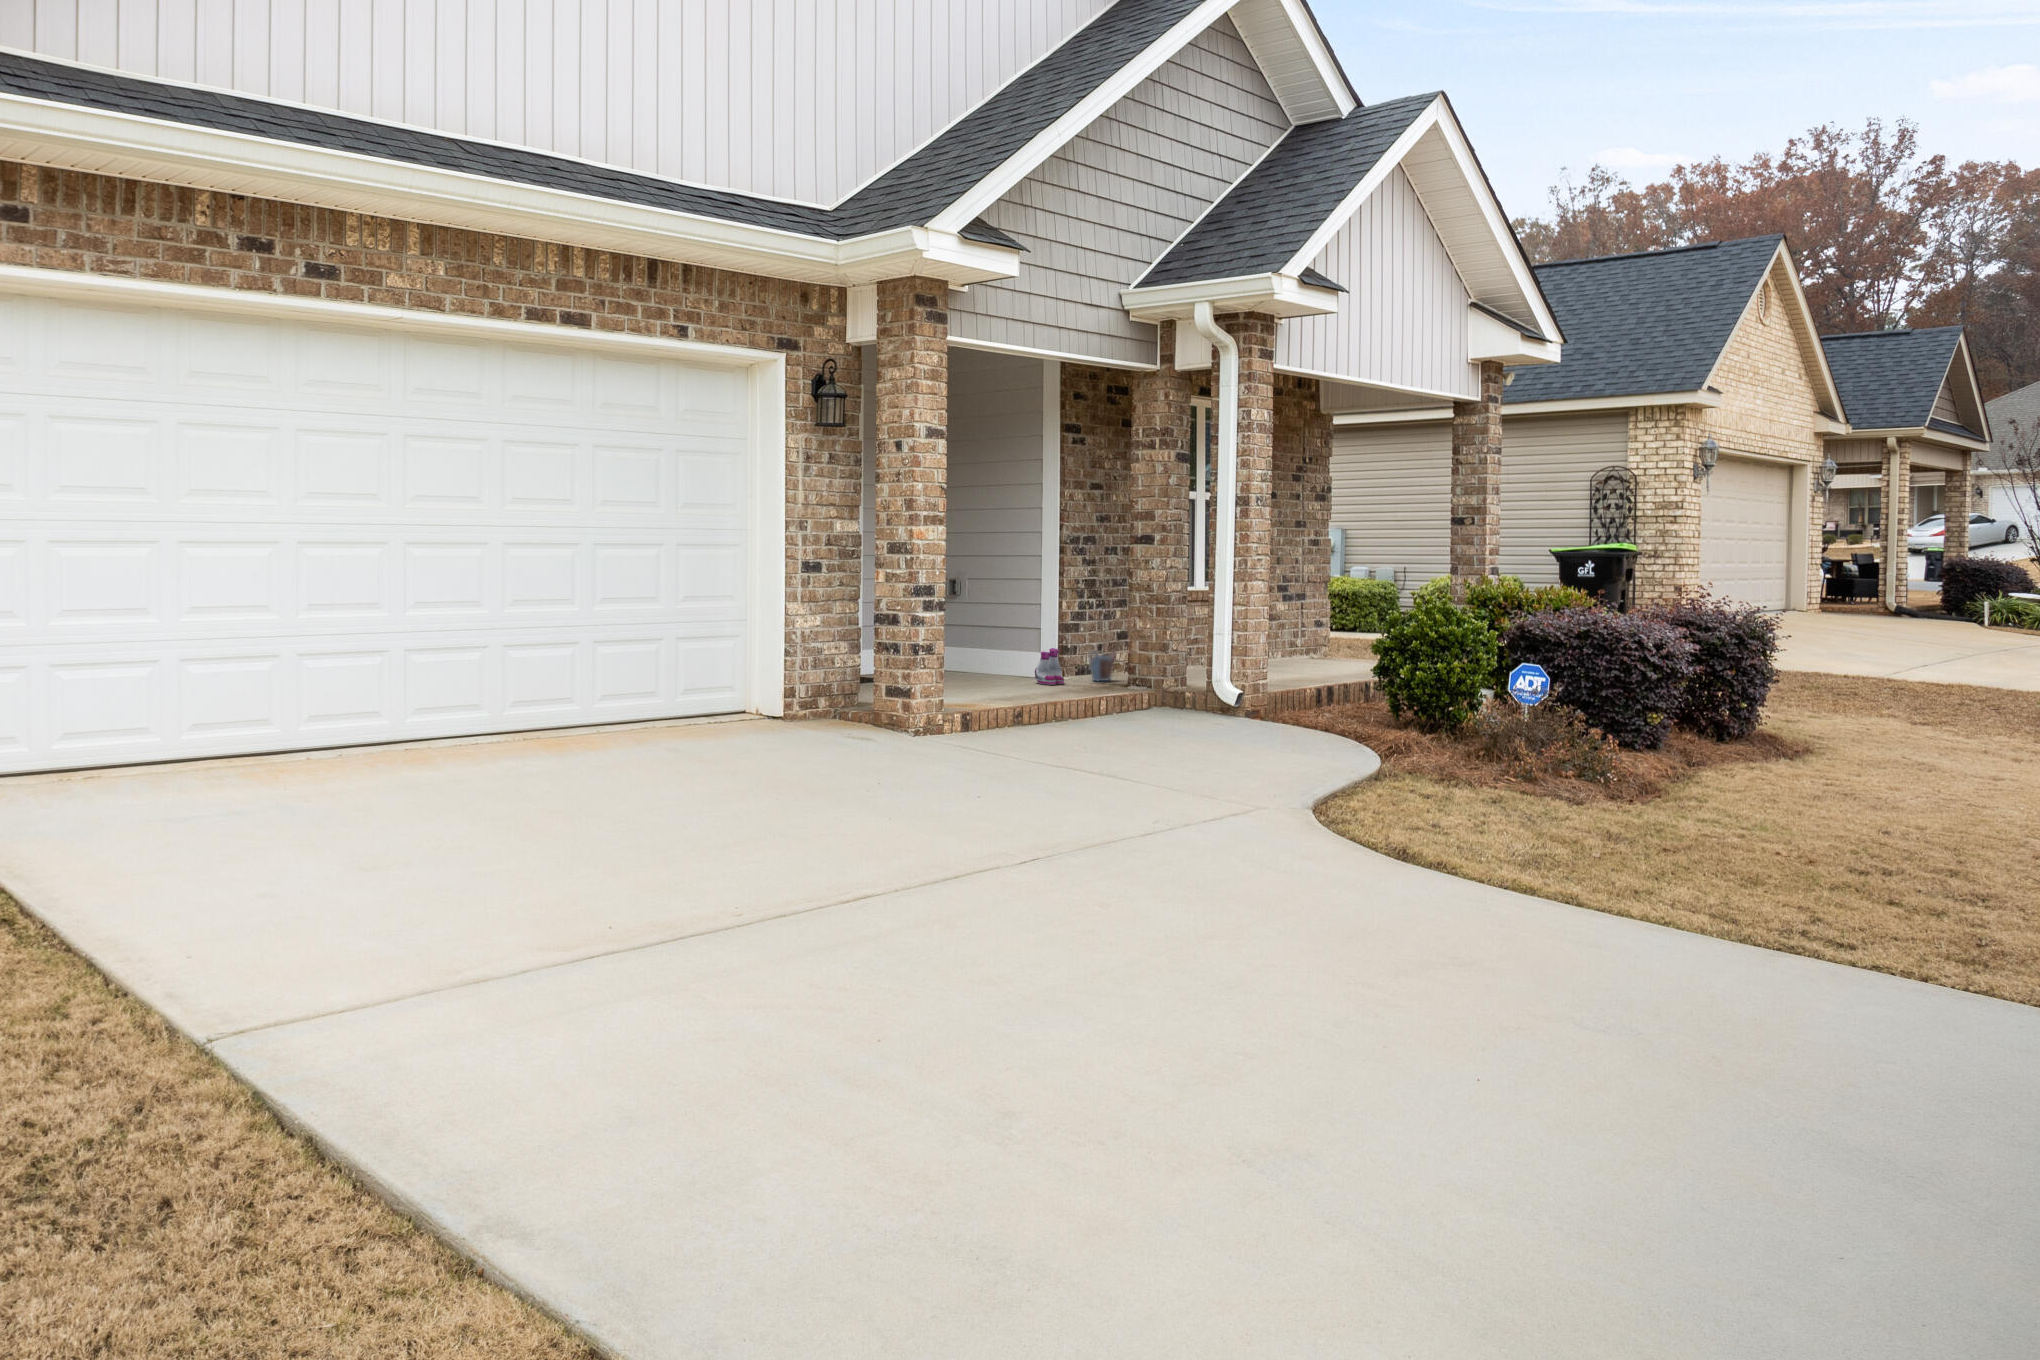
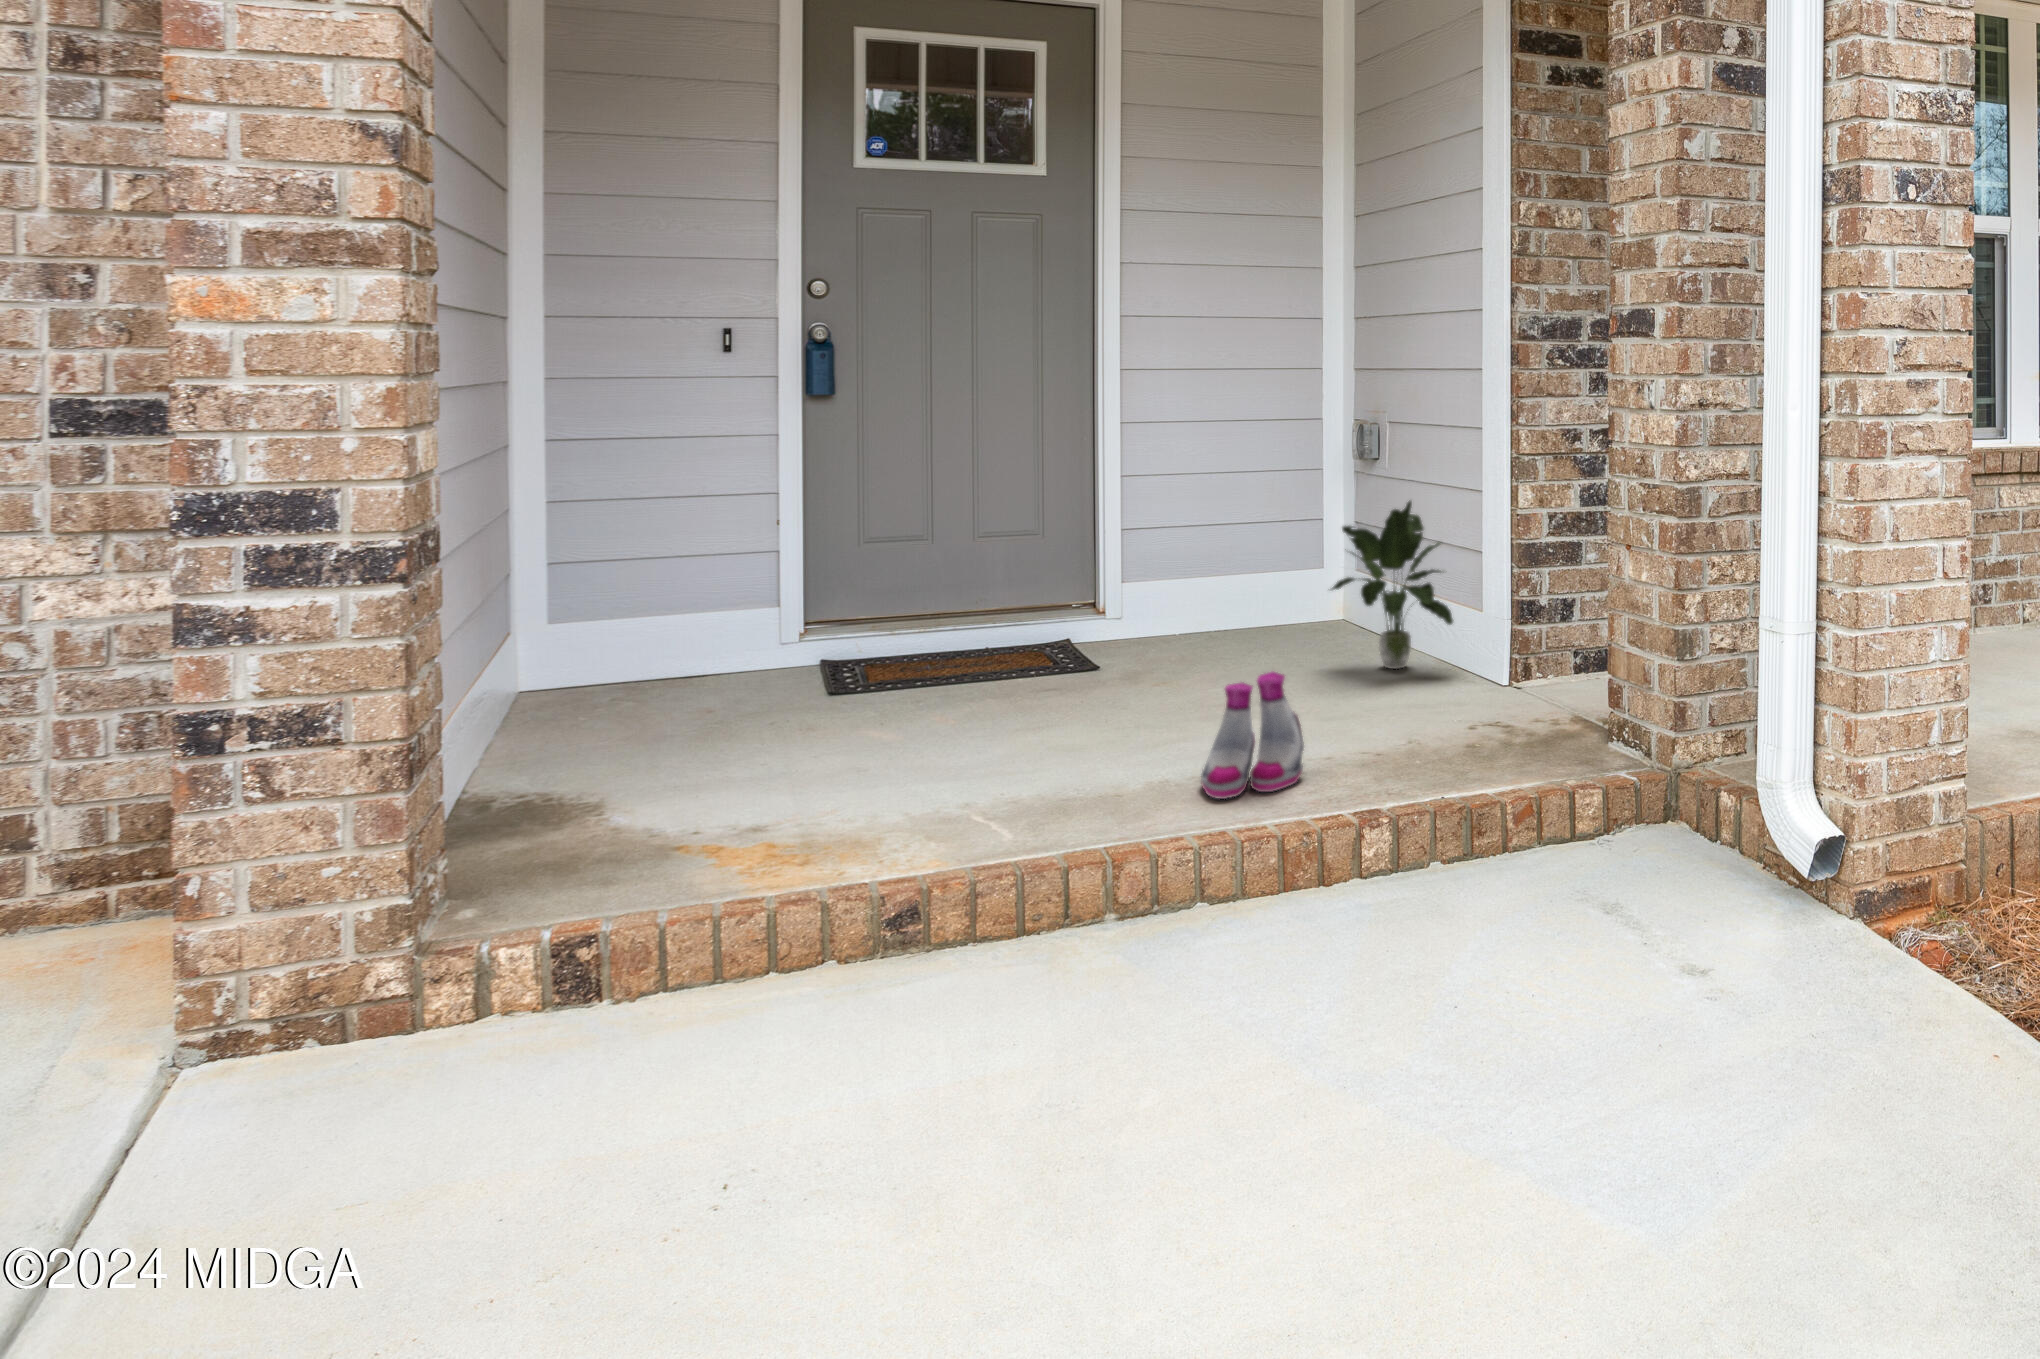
potted plant: none [986,602,1036,667] -> present [1331,501,1454,669]
watering can: present [1089,651,1116,681] -> none [1399,665,1542,770]

